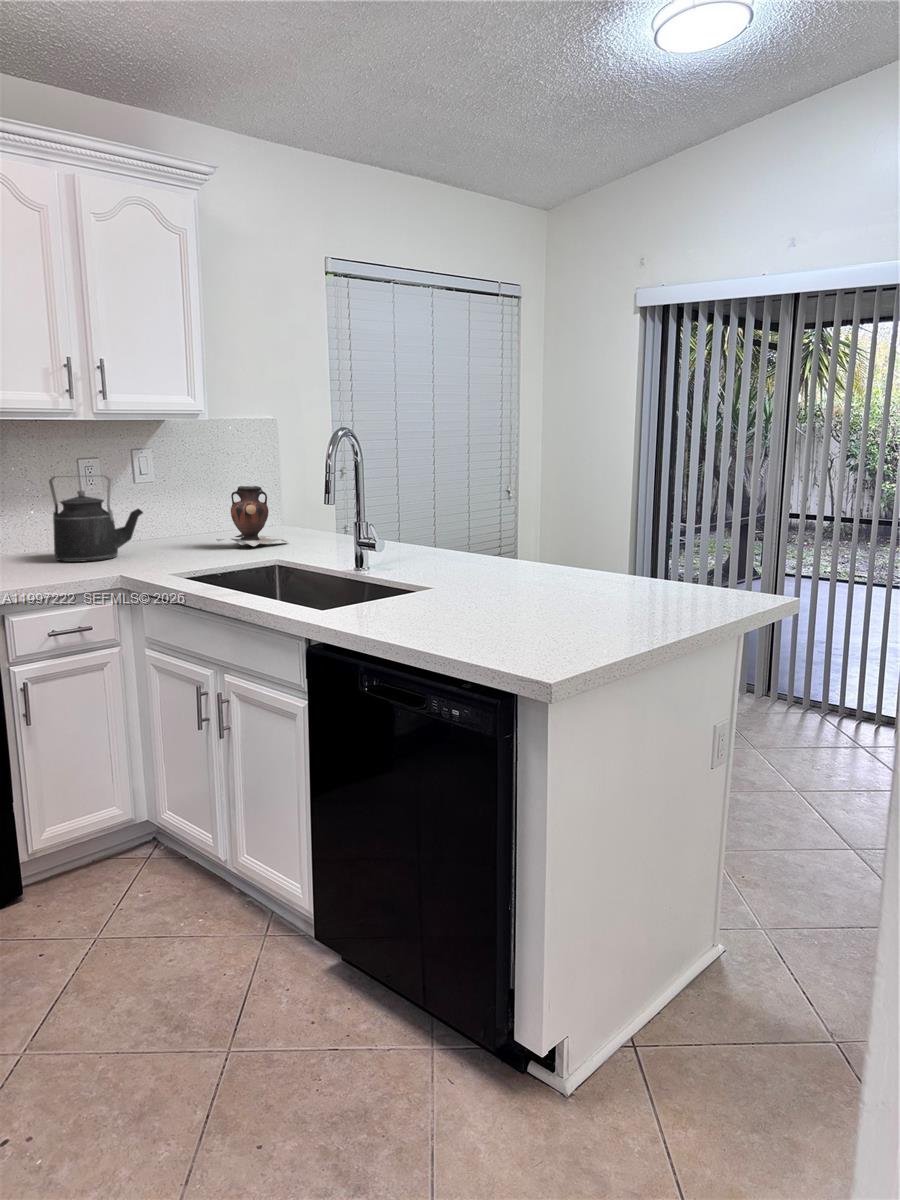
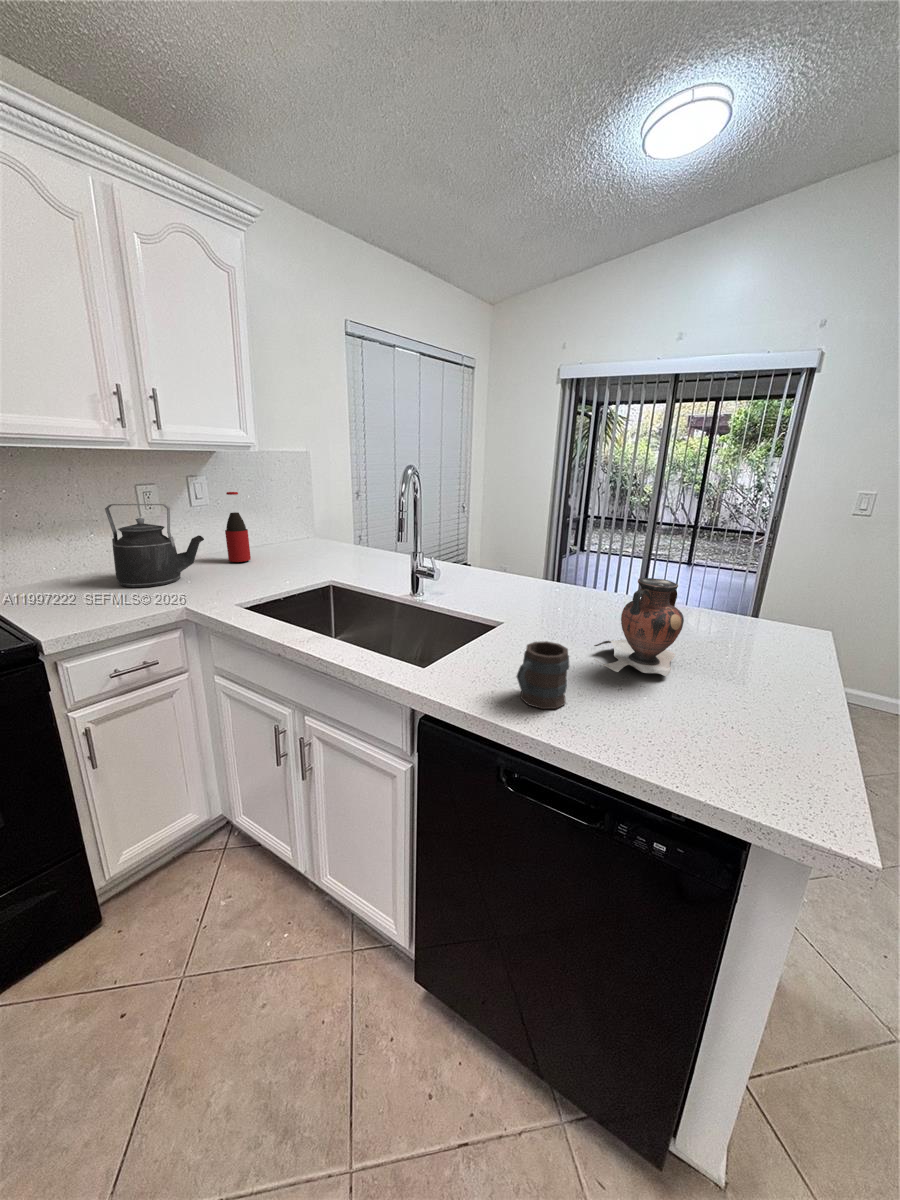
bottle: none [168,464,196,545] -> present [225,492,251,562]
vase: present [216,486,287,546] -> present [594,578,684,676]
mug: none [377,573,434,628] -> present [517,641,569,709]

